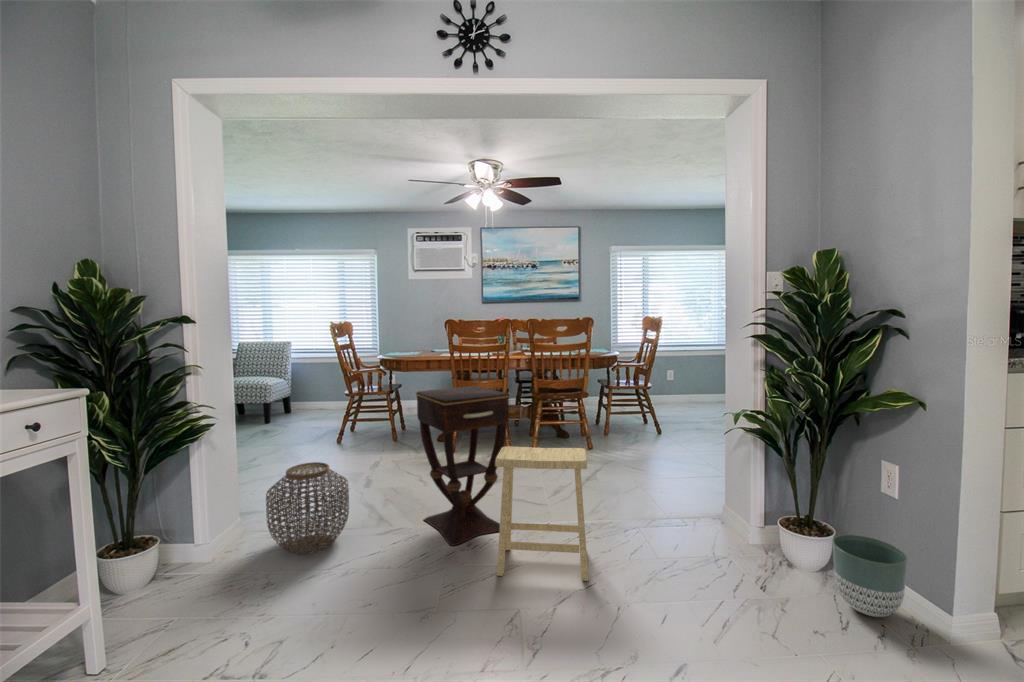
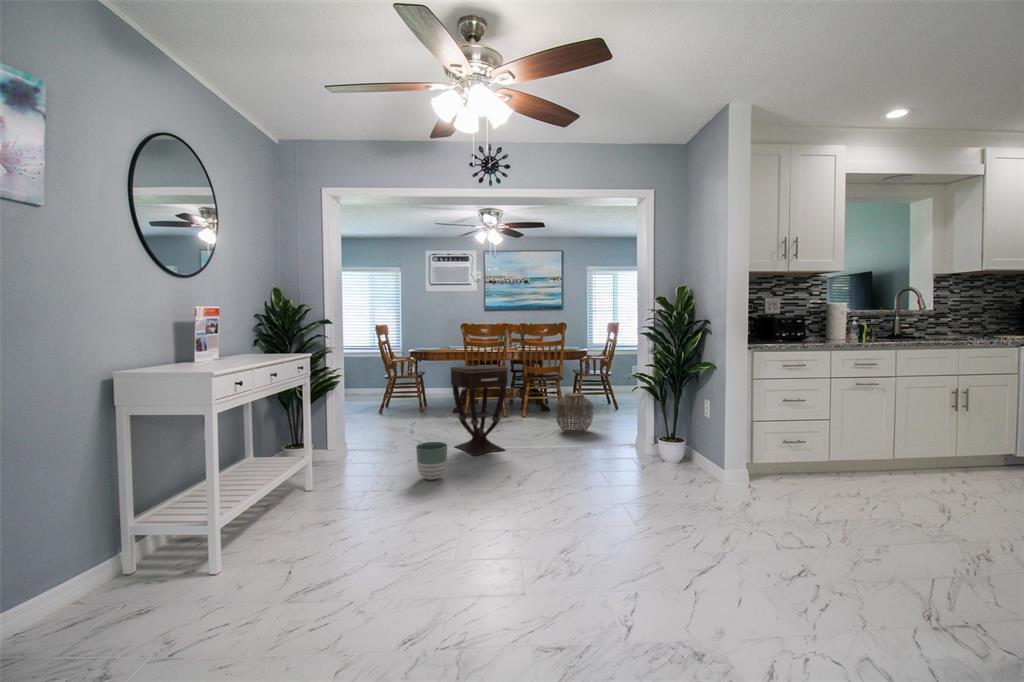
footstool: present [495,446,588,581] -> none [500,397,552,467]
woven basket: present [266,462,349,554] -> present [556,393,593,434]
planter: present [833,535,908,617] -> present [416,442,447,480]

